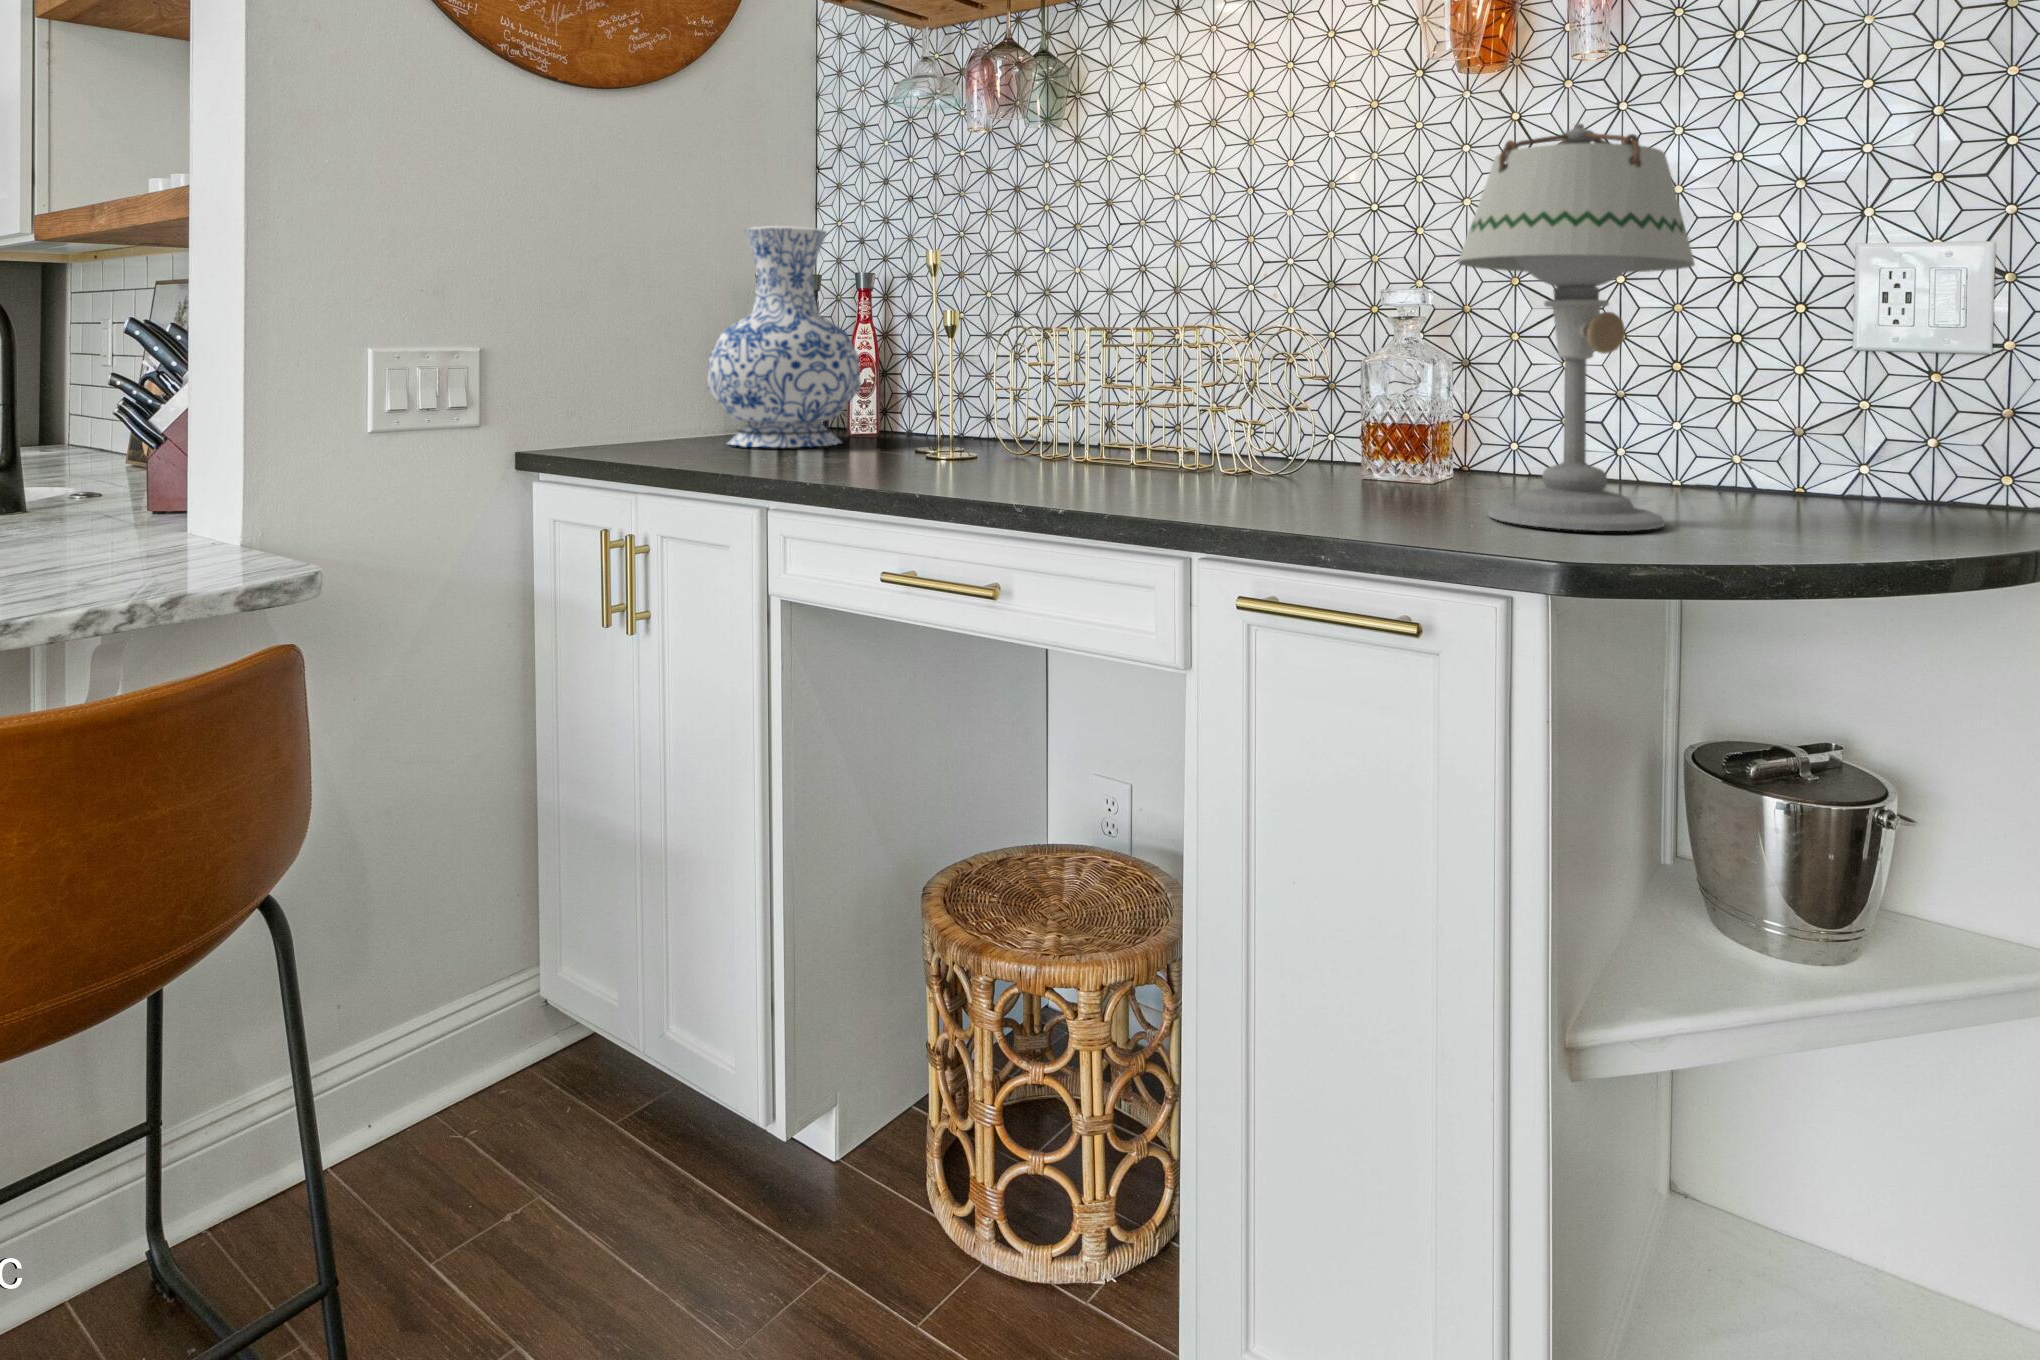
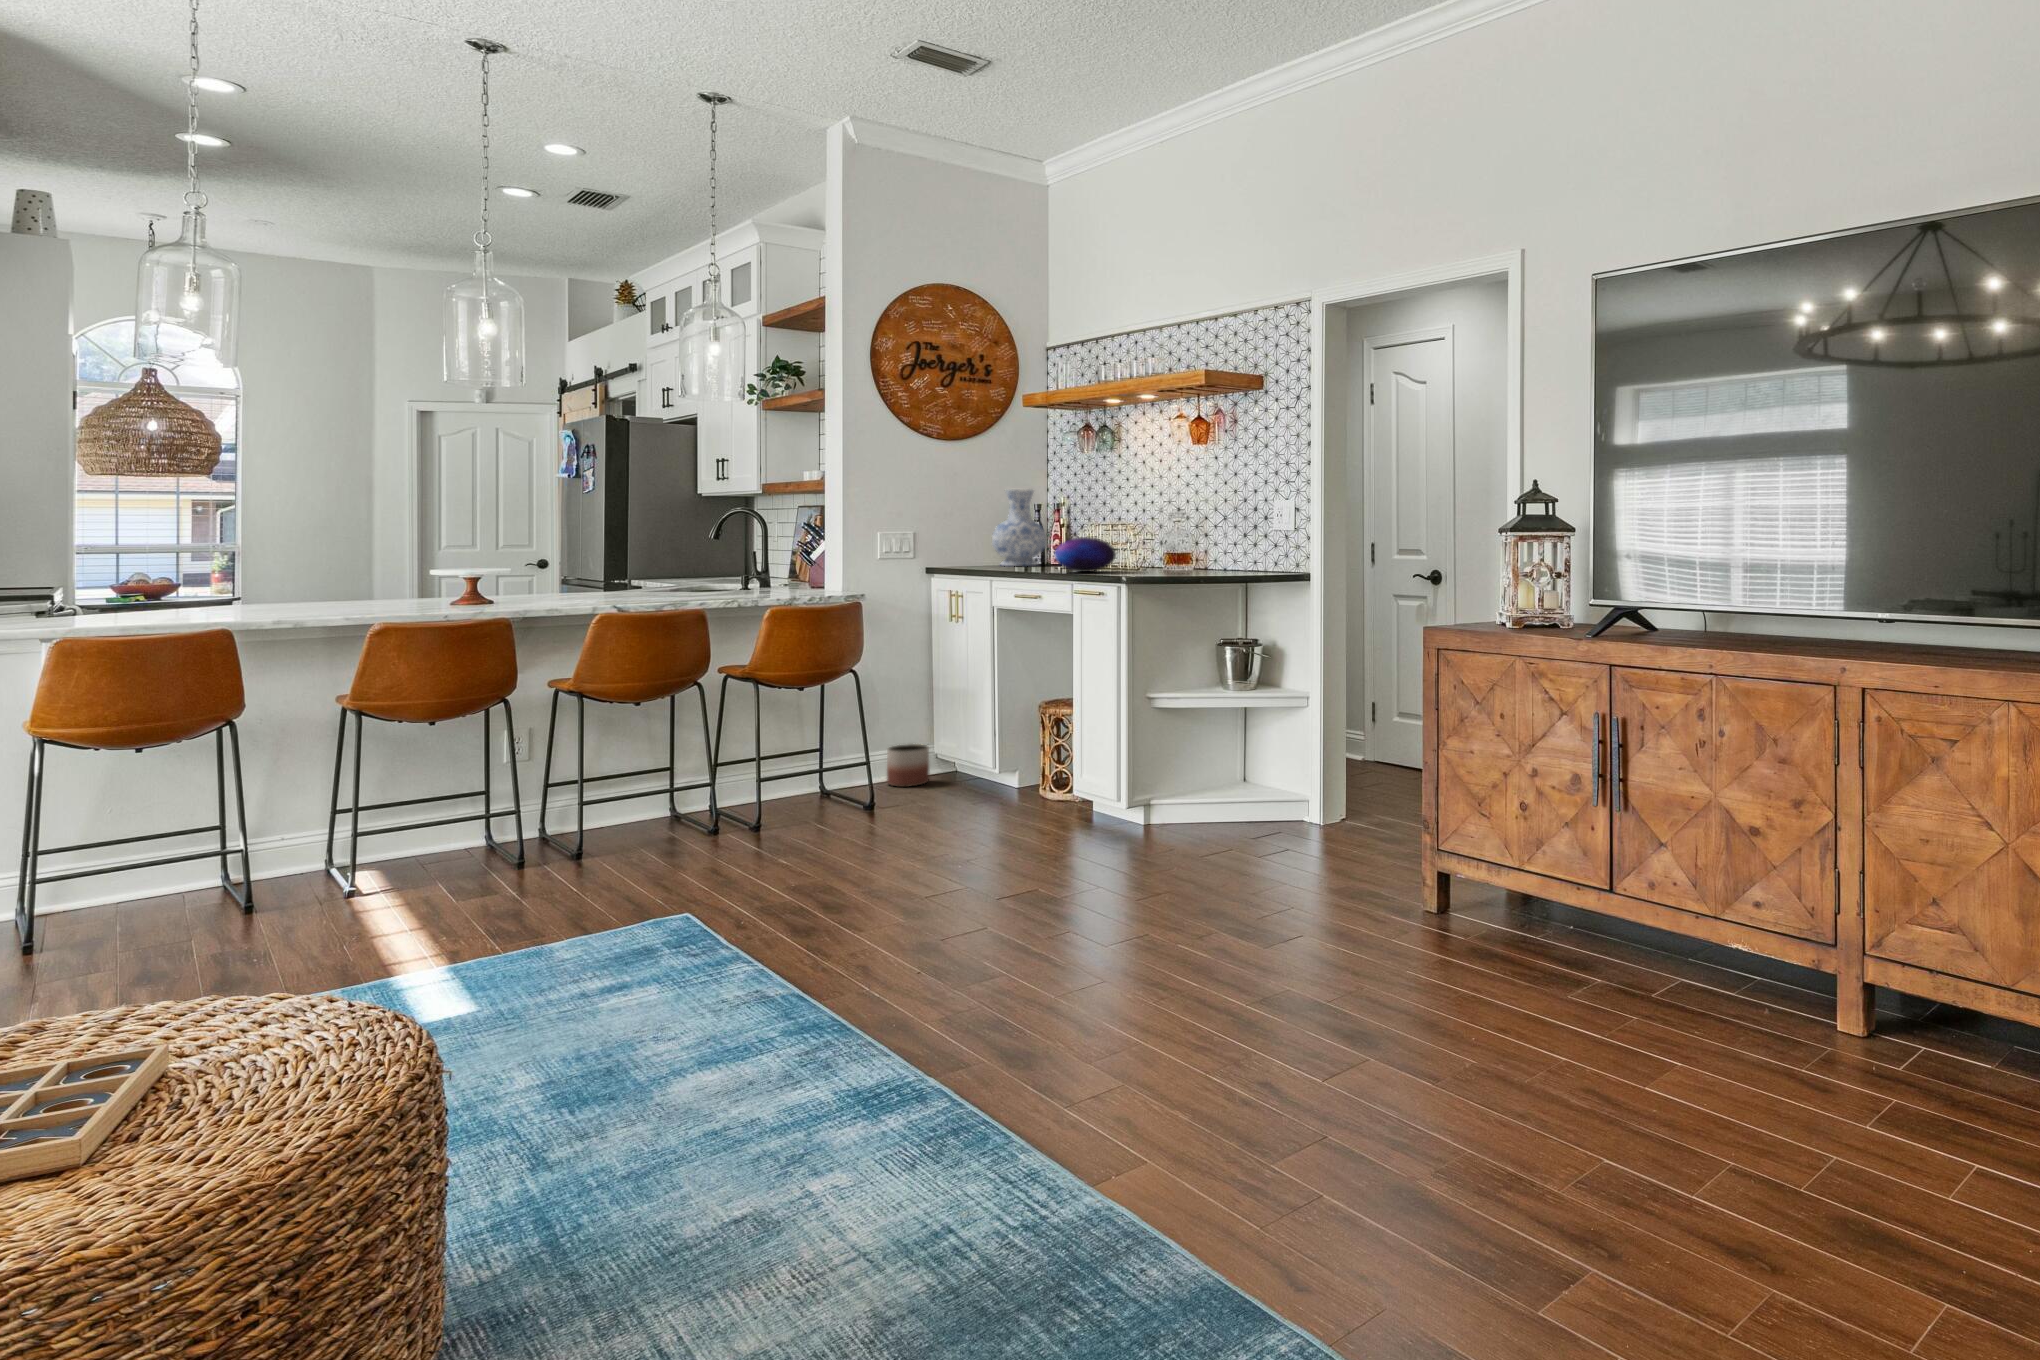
table lamp: present [1458,124,1695,531] -> none [1147,474,1203,577]
decorative orb: none [1012,368,1222,488] -> present [1055,537,1116,572]
planter: none [400,1001,537,1180] -> present [887,744,929,787]

